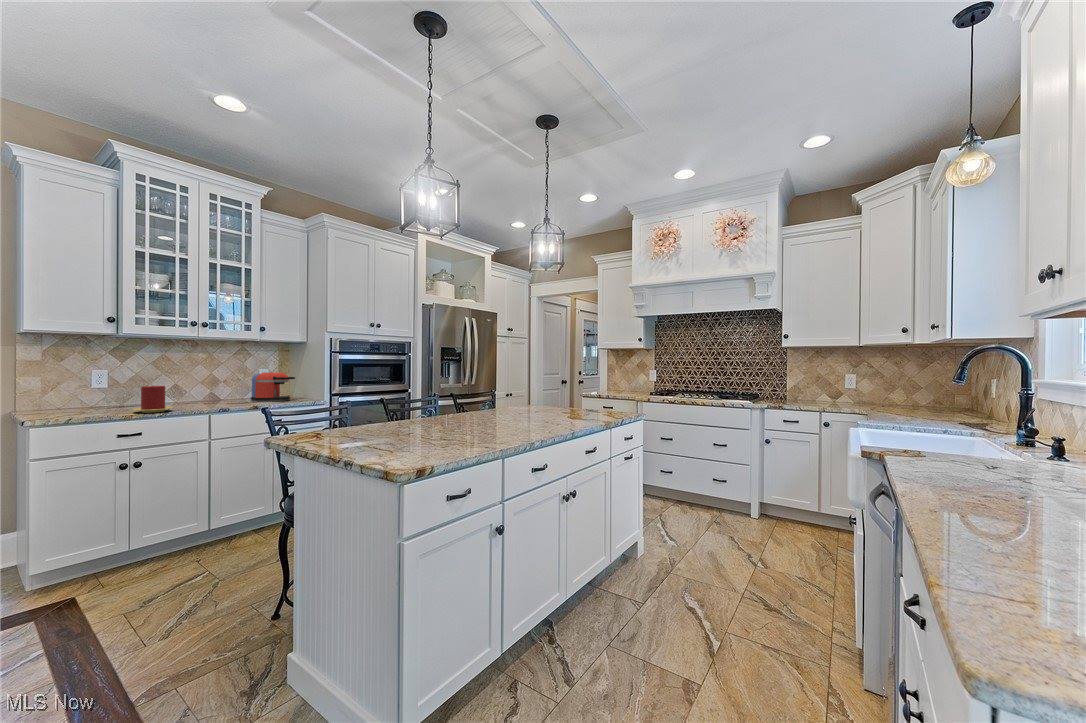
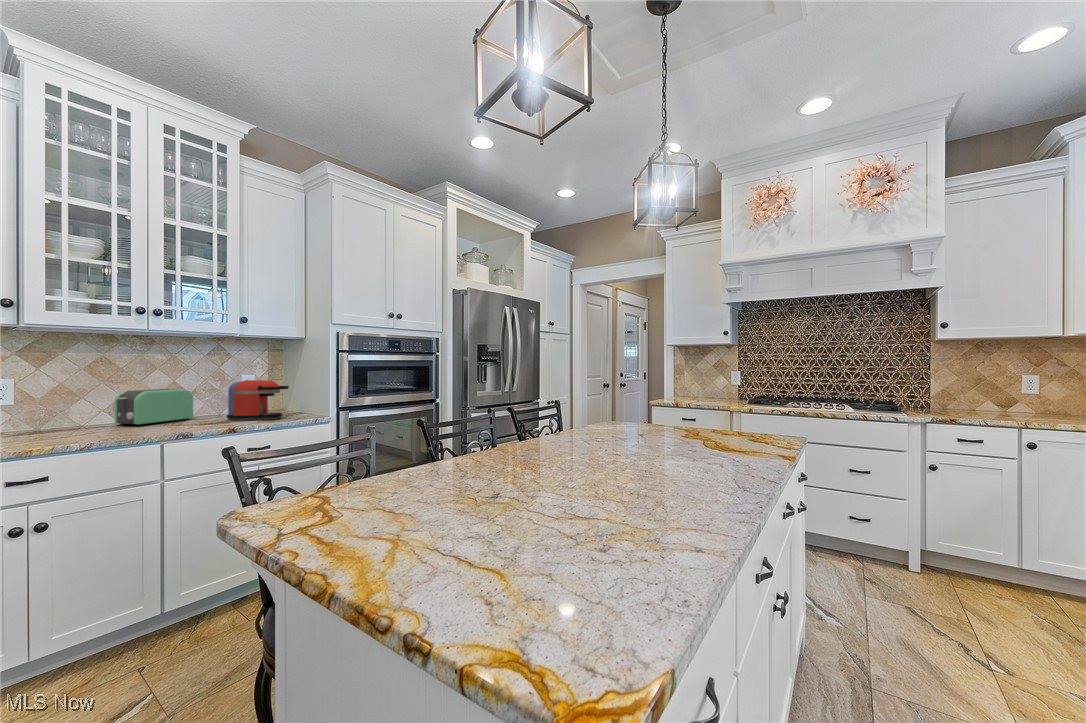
toaster: none [174,378,227,403] -> present [115,389,193,425]
candle: present [133,386,173,413] -> none [36,403,104,445]

